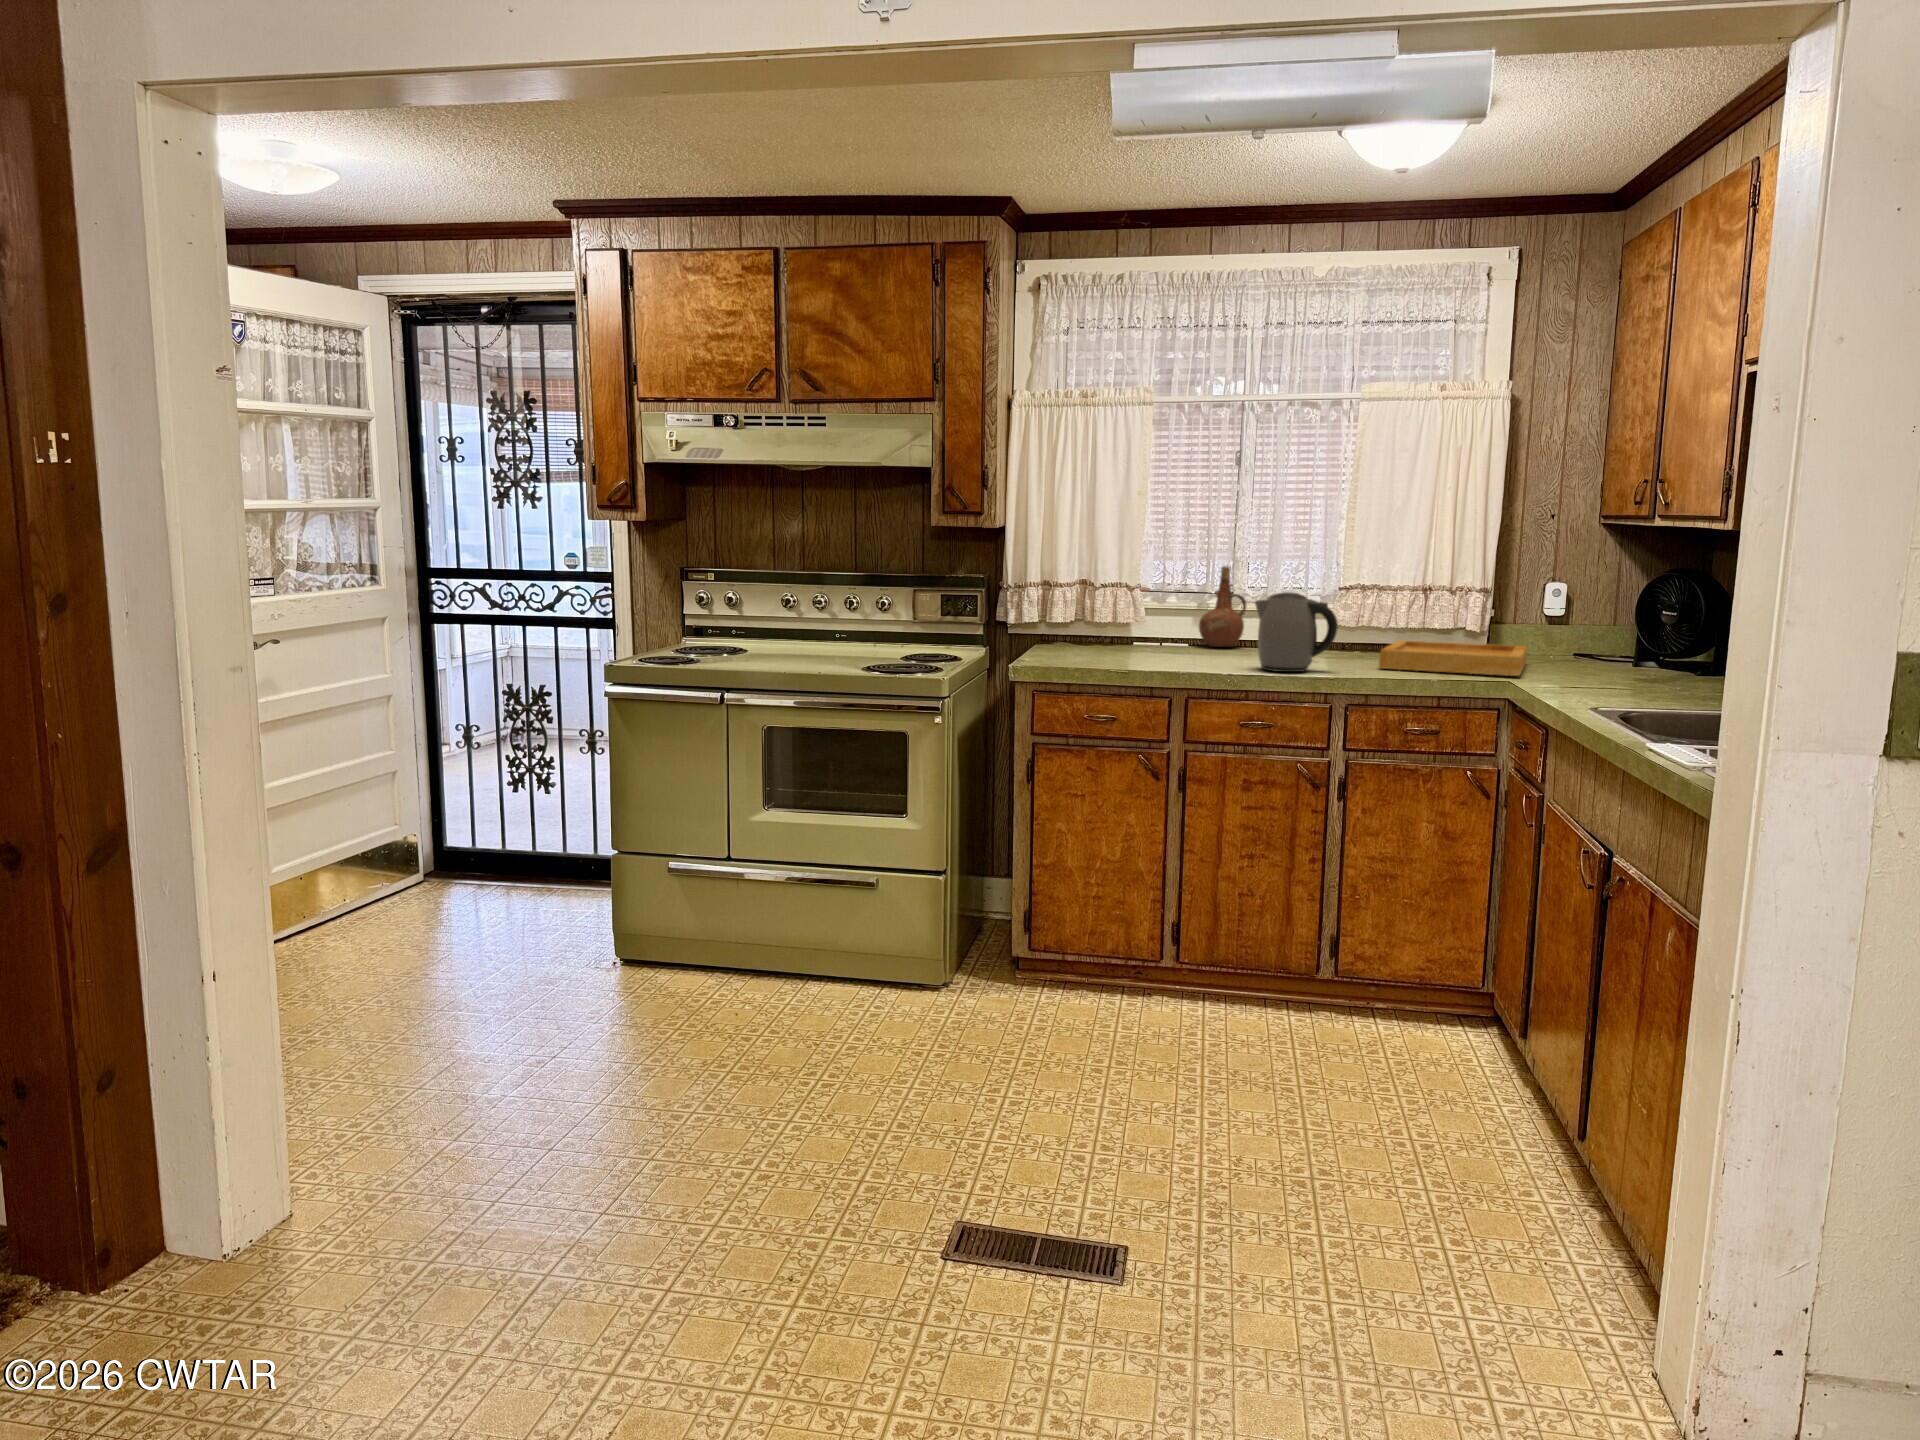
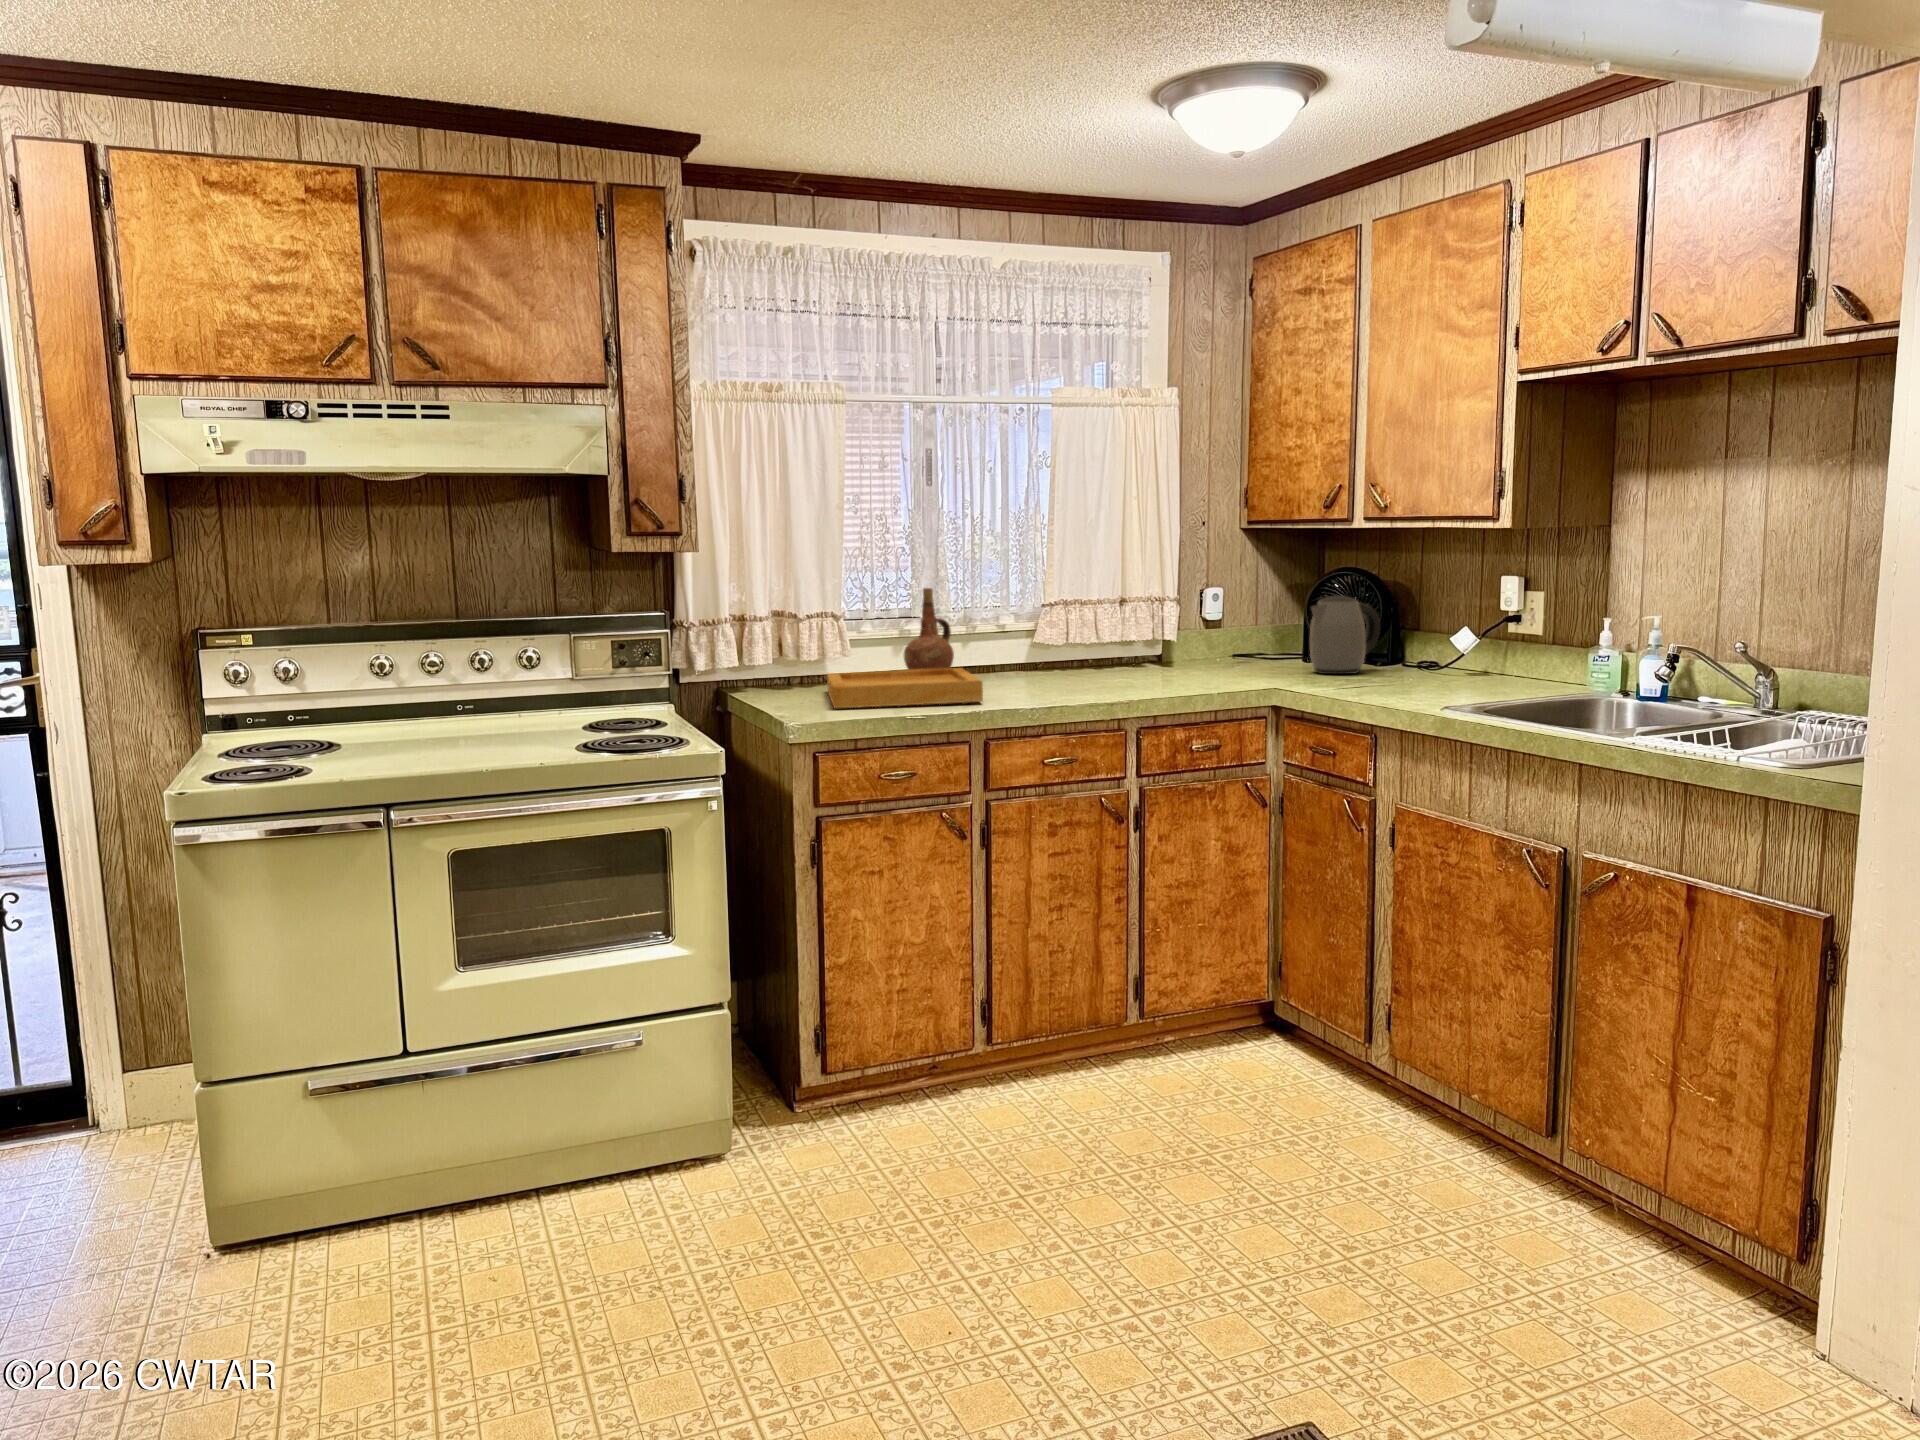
kettle: present [1255,592,1338,672] -> present [1310,596,1380,674]
tray: present [1379,640,1527,676] -> present [827,668,983,708]

